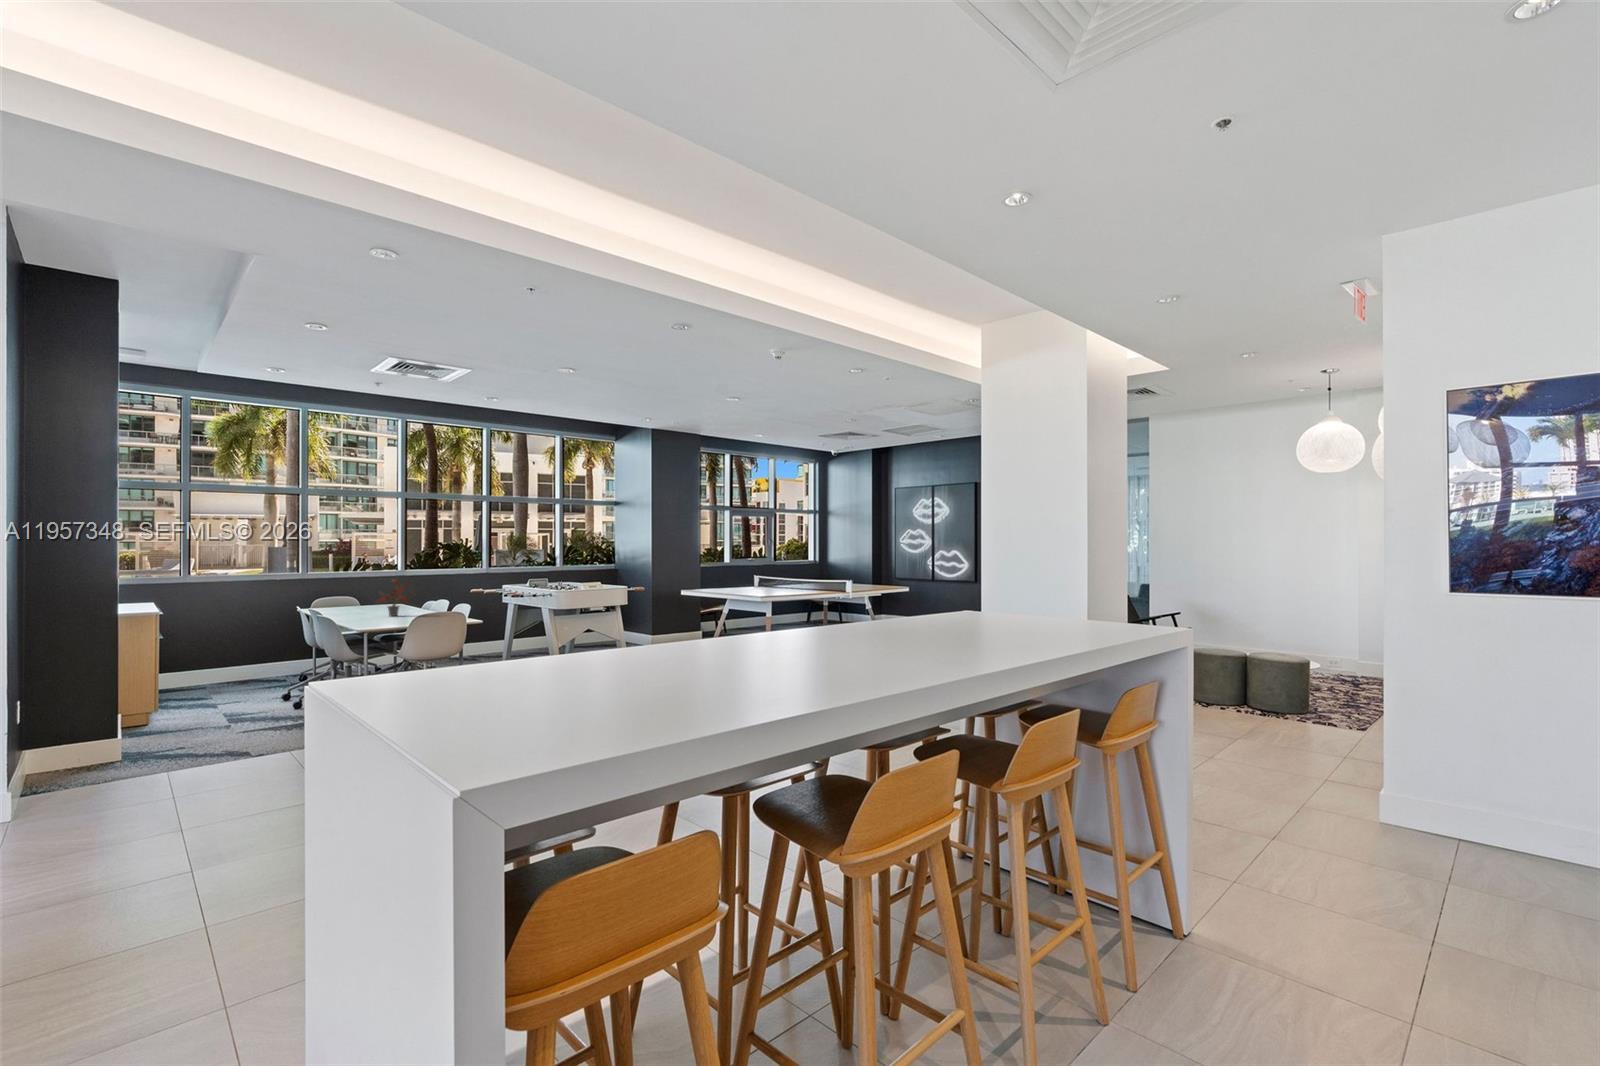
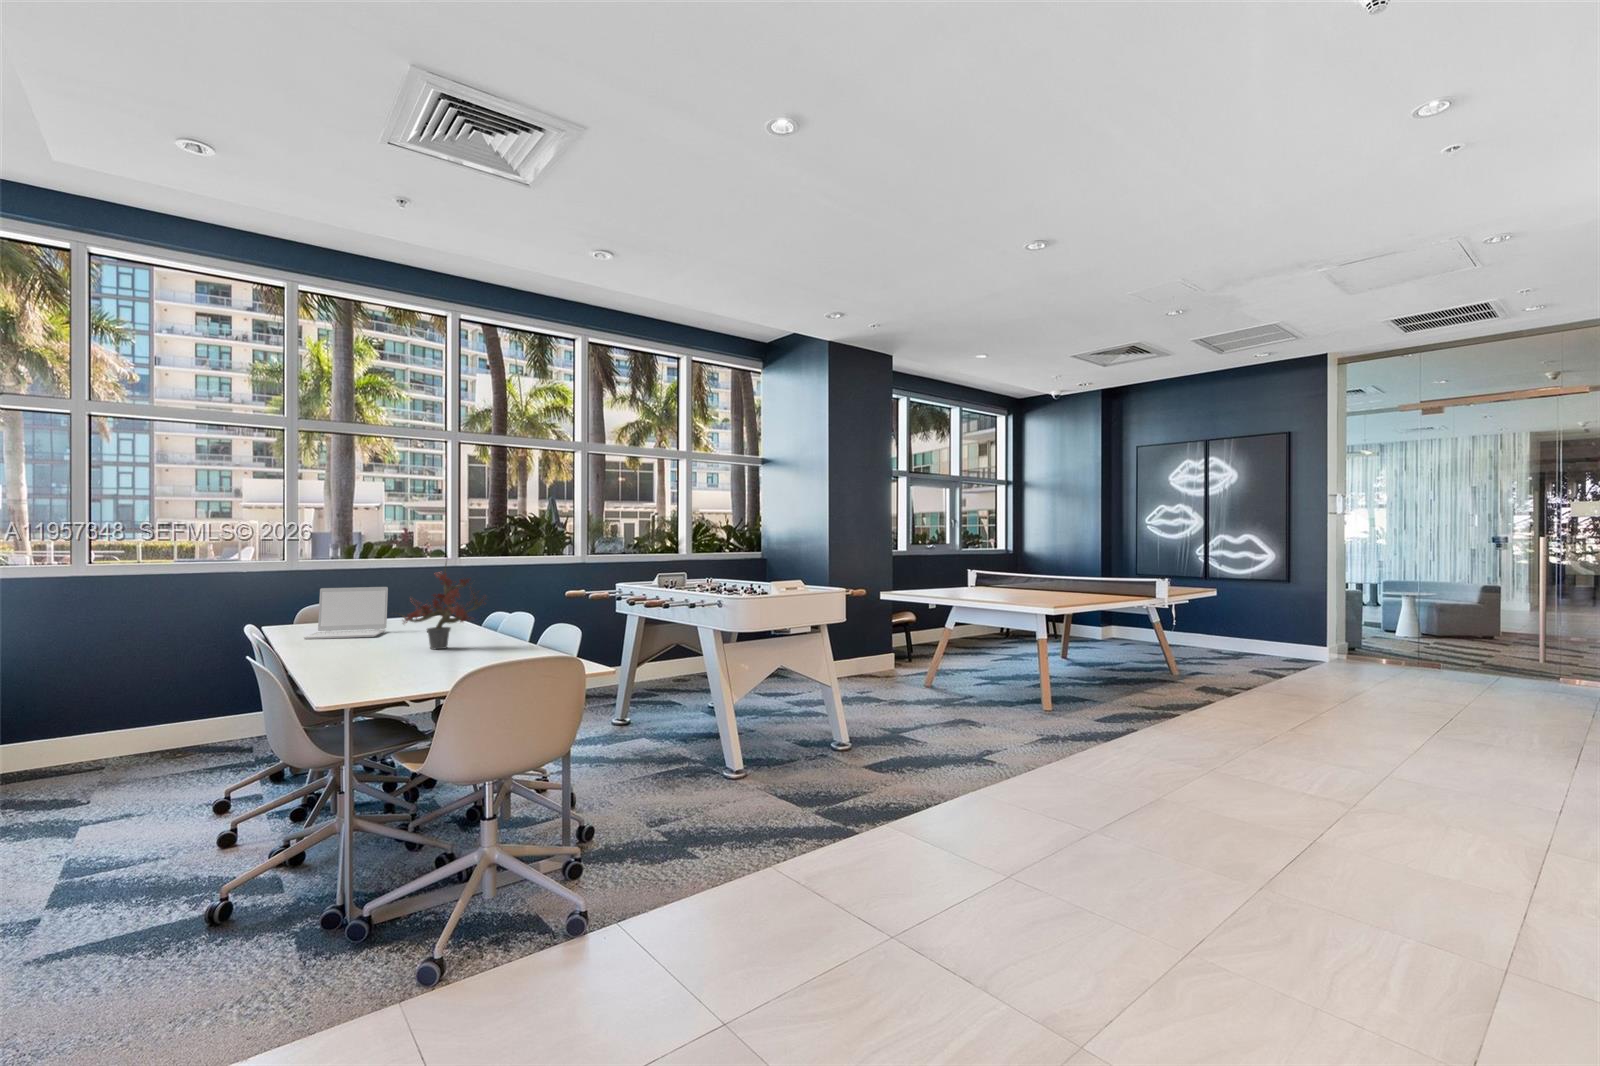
laptop: none [323,587,366,614] -> present [304,587,388,639]

